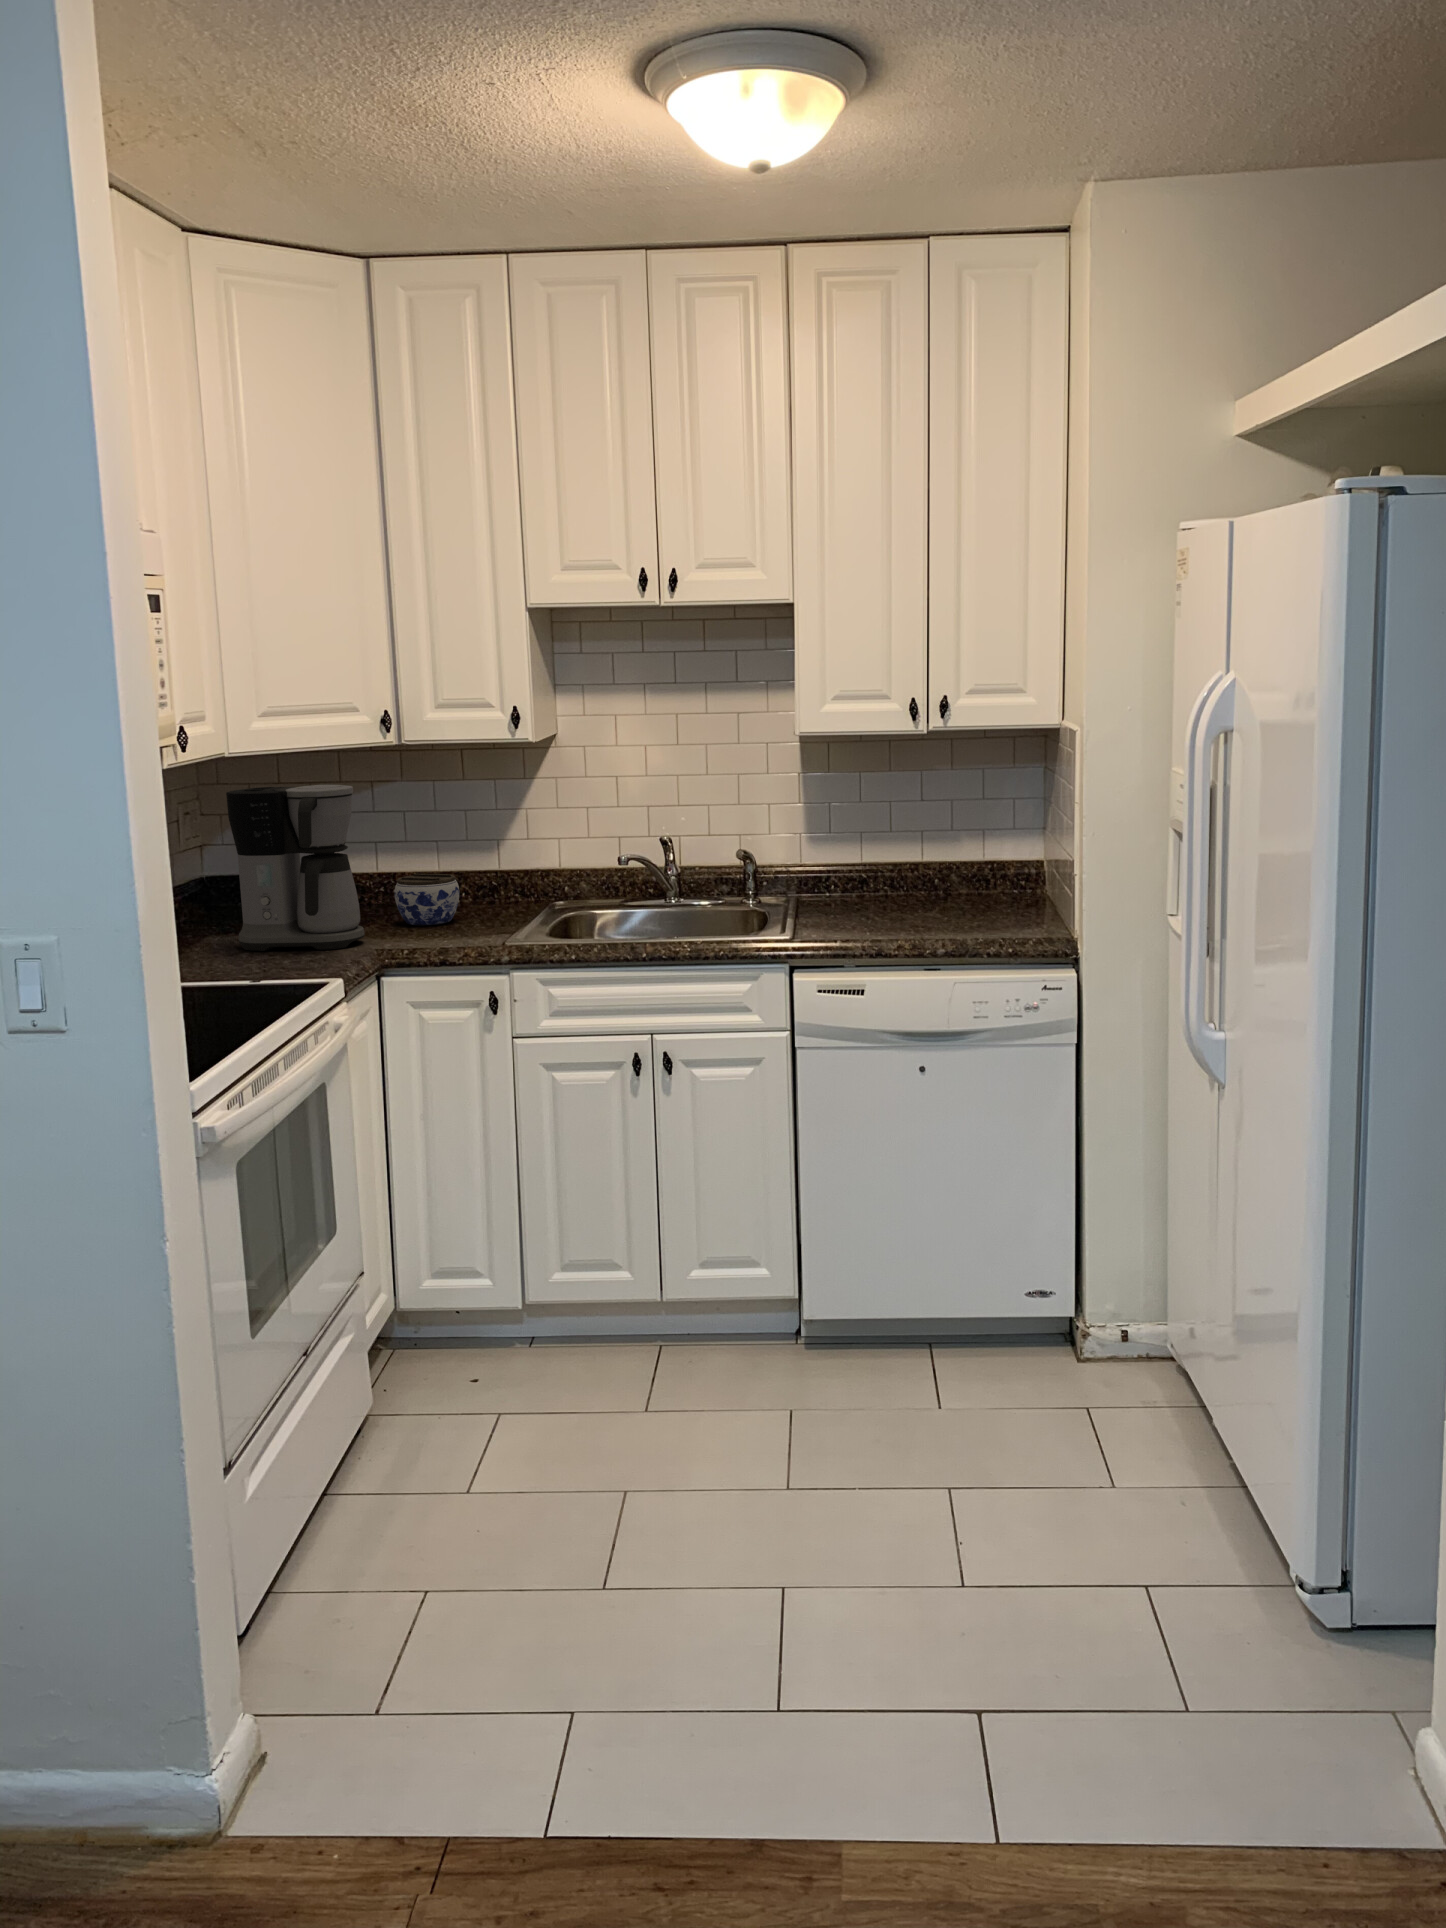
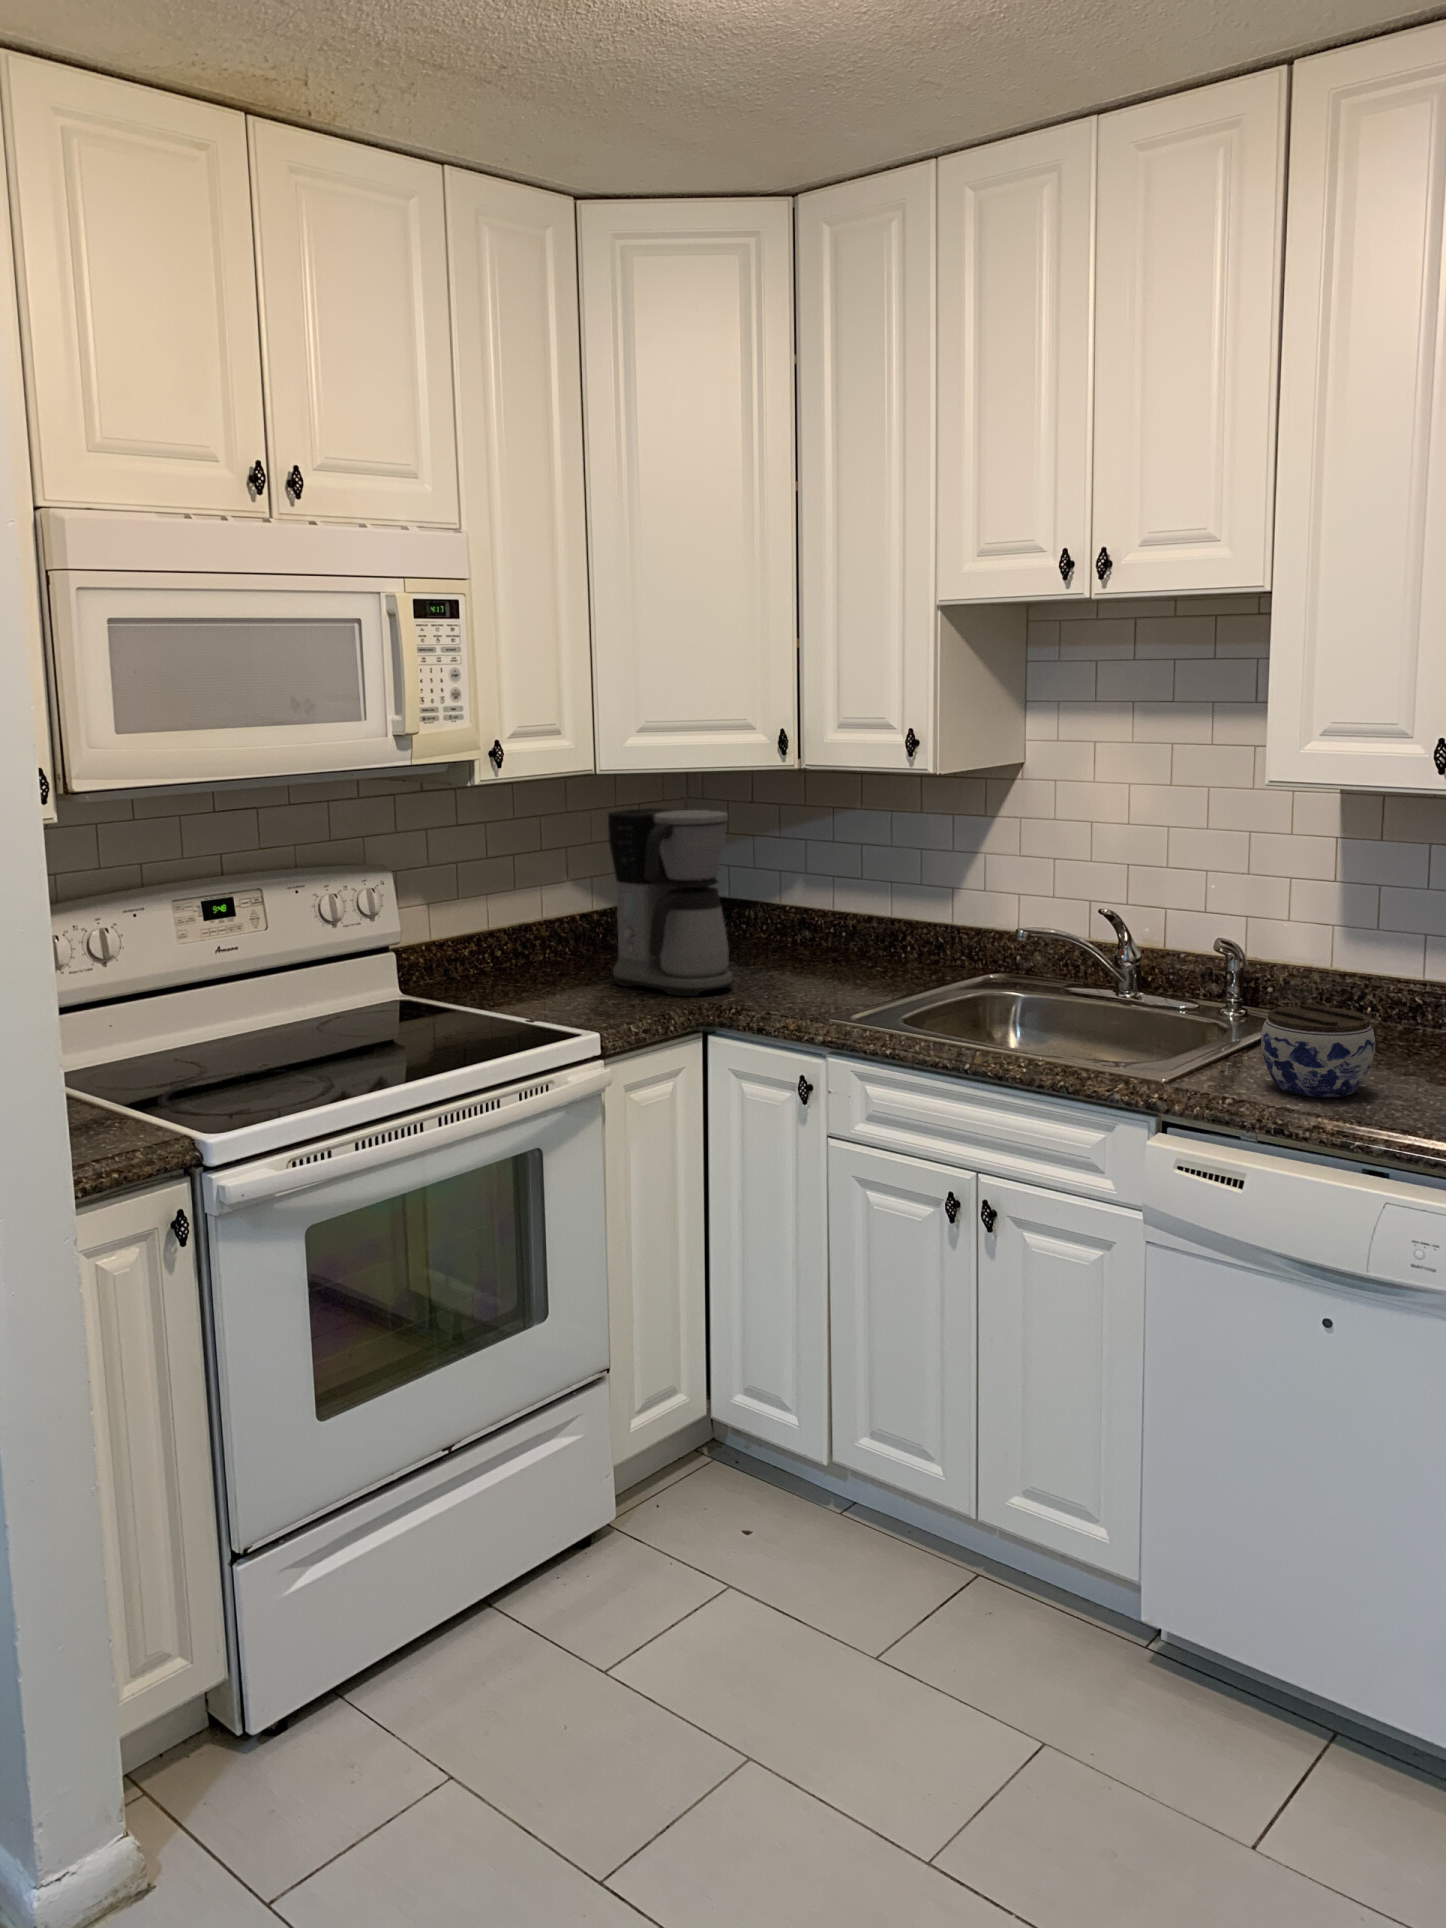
jar: present [395,874,459,925] -> present [1261,1005,1375,1097]

